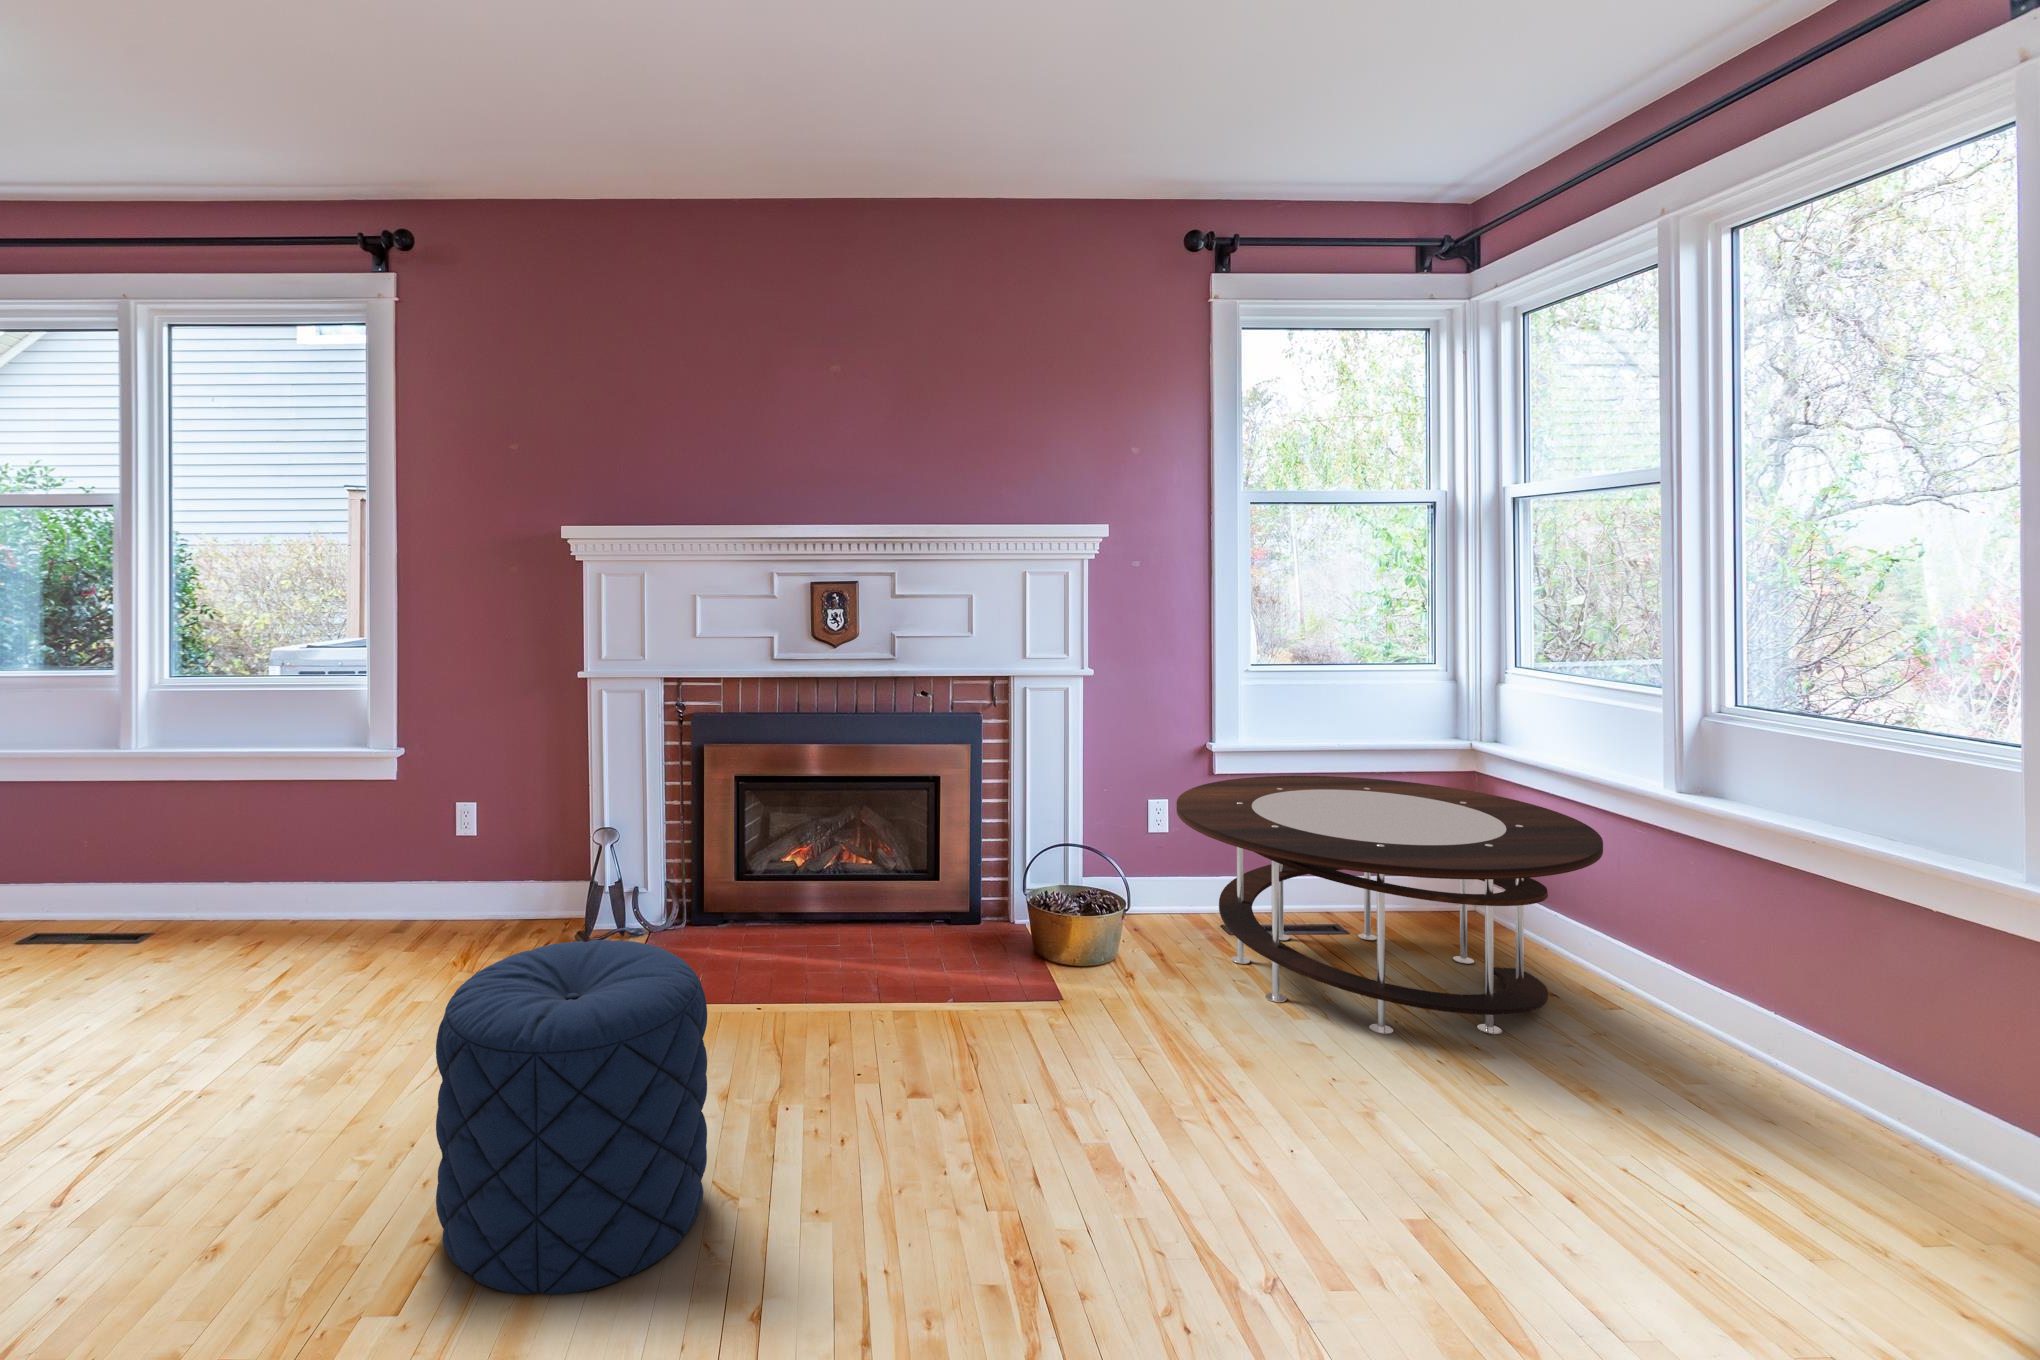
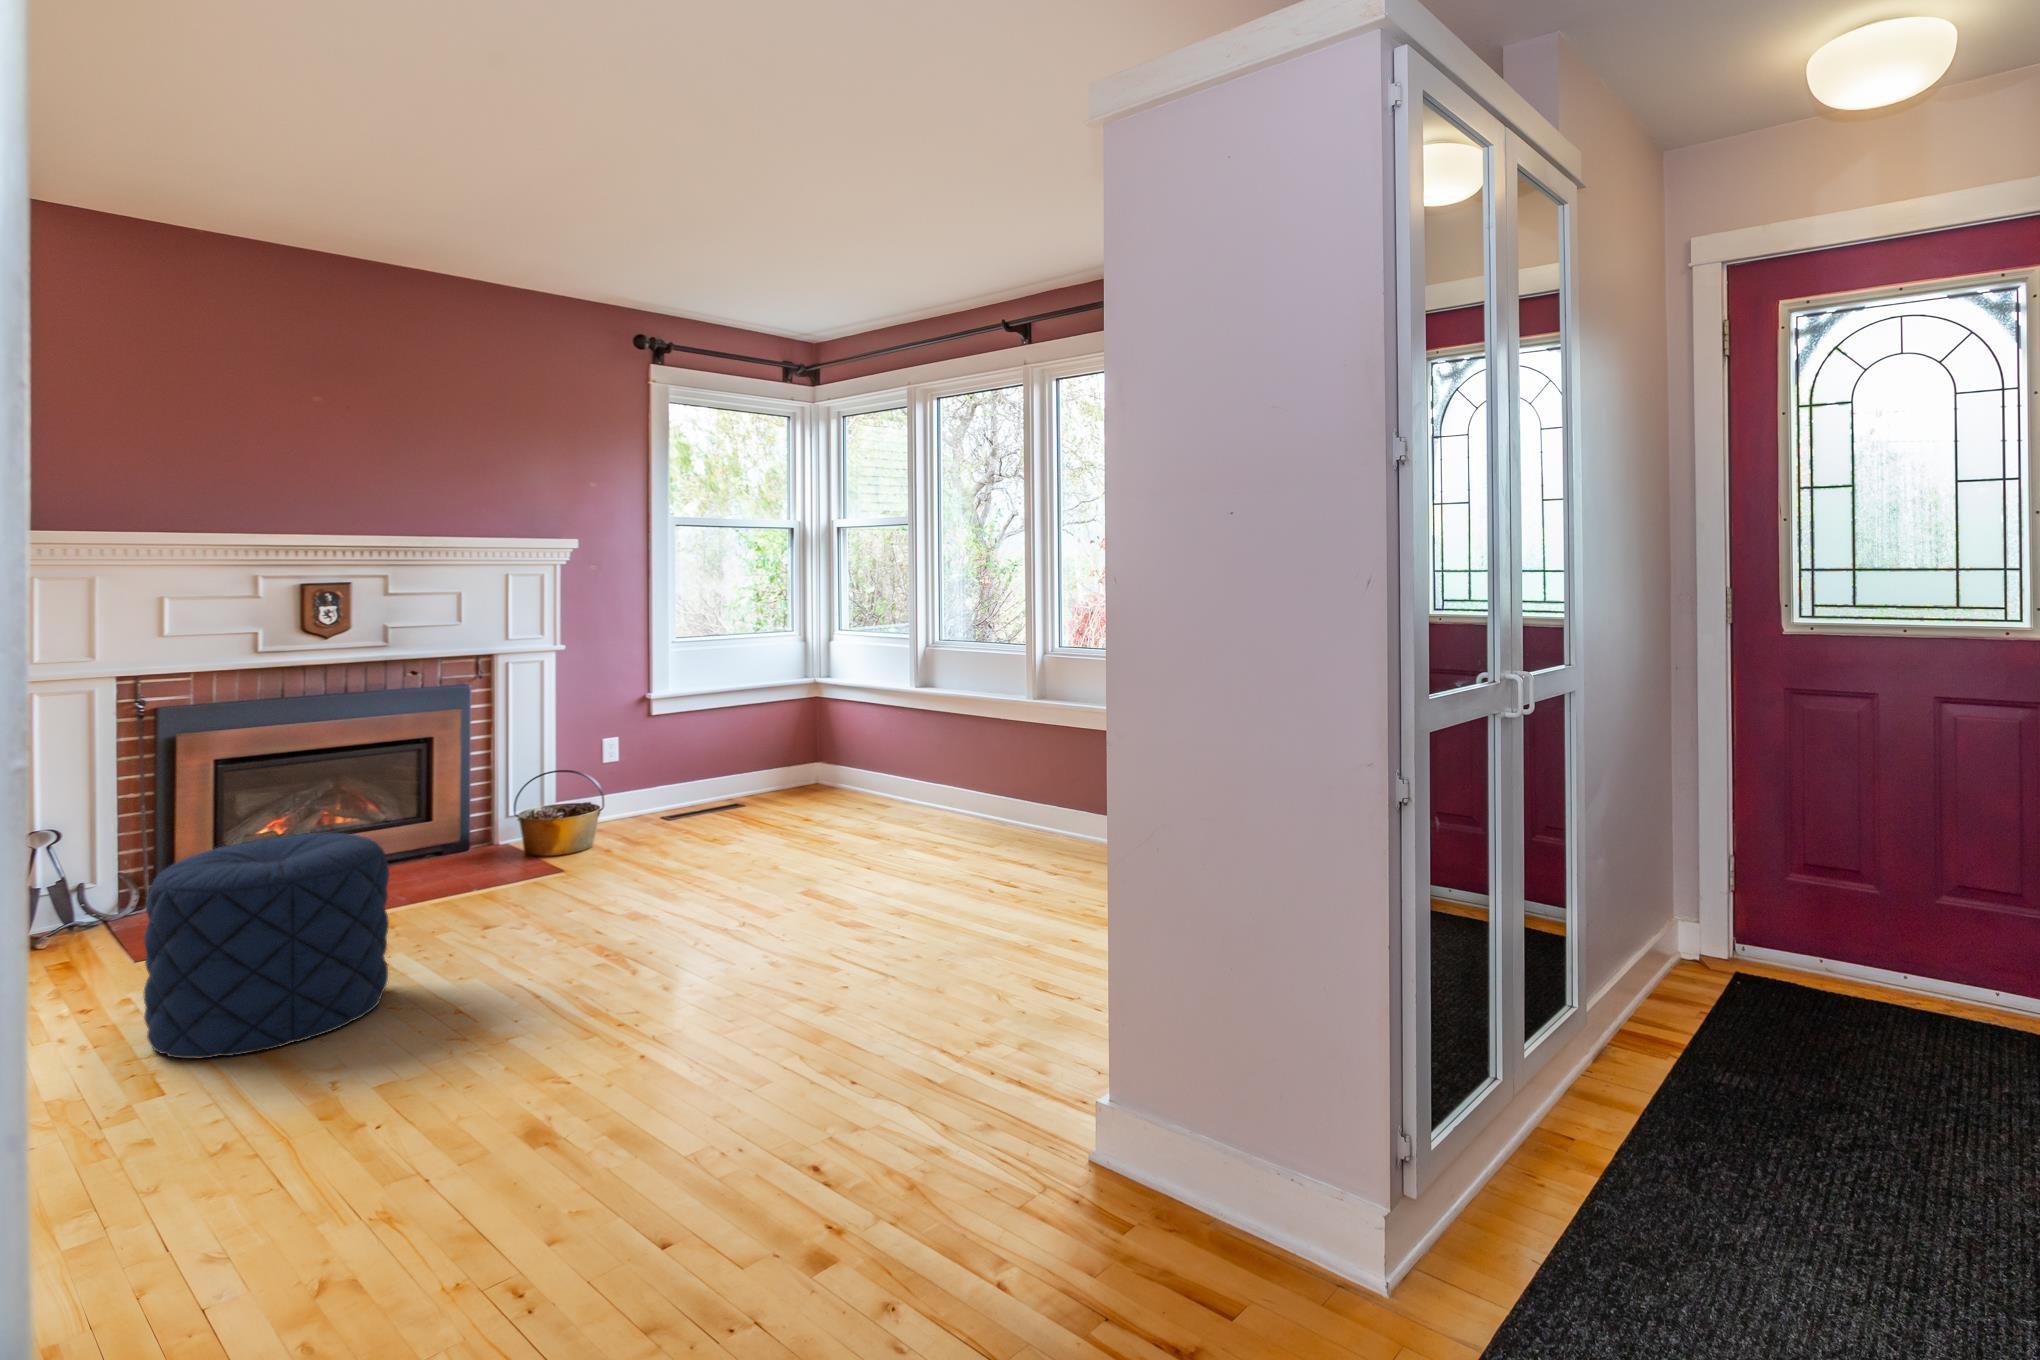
coffee table: present [1177,776,1603,1034] -> none [638,704,886,840]

